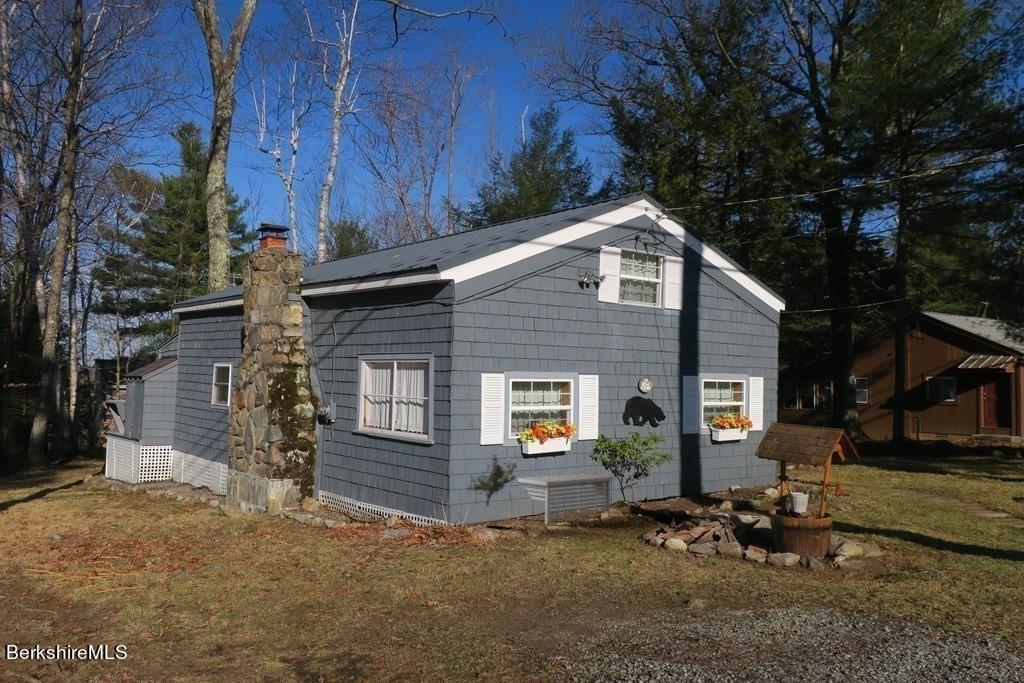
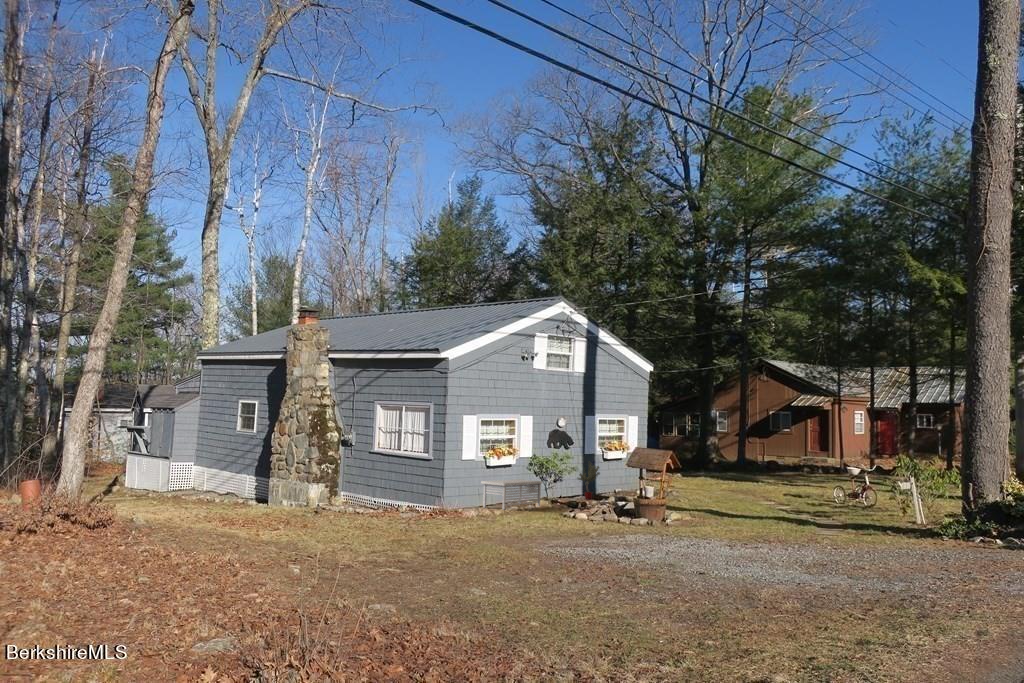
potted tree: present [467,455,517,527] -> present [578,461,600,499]

